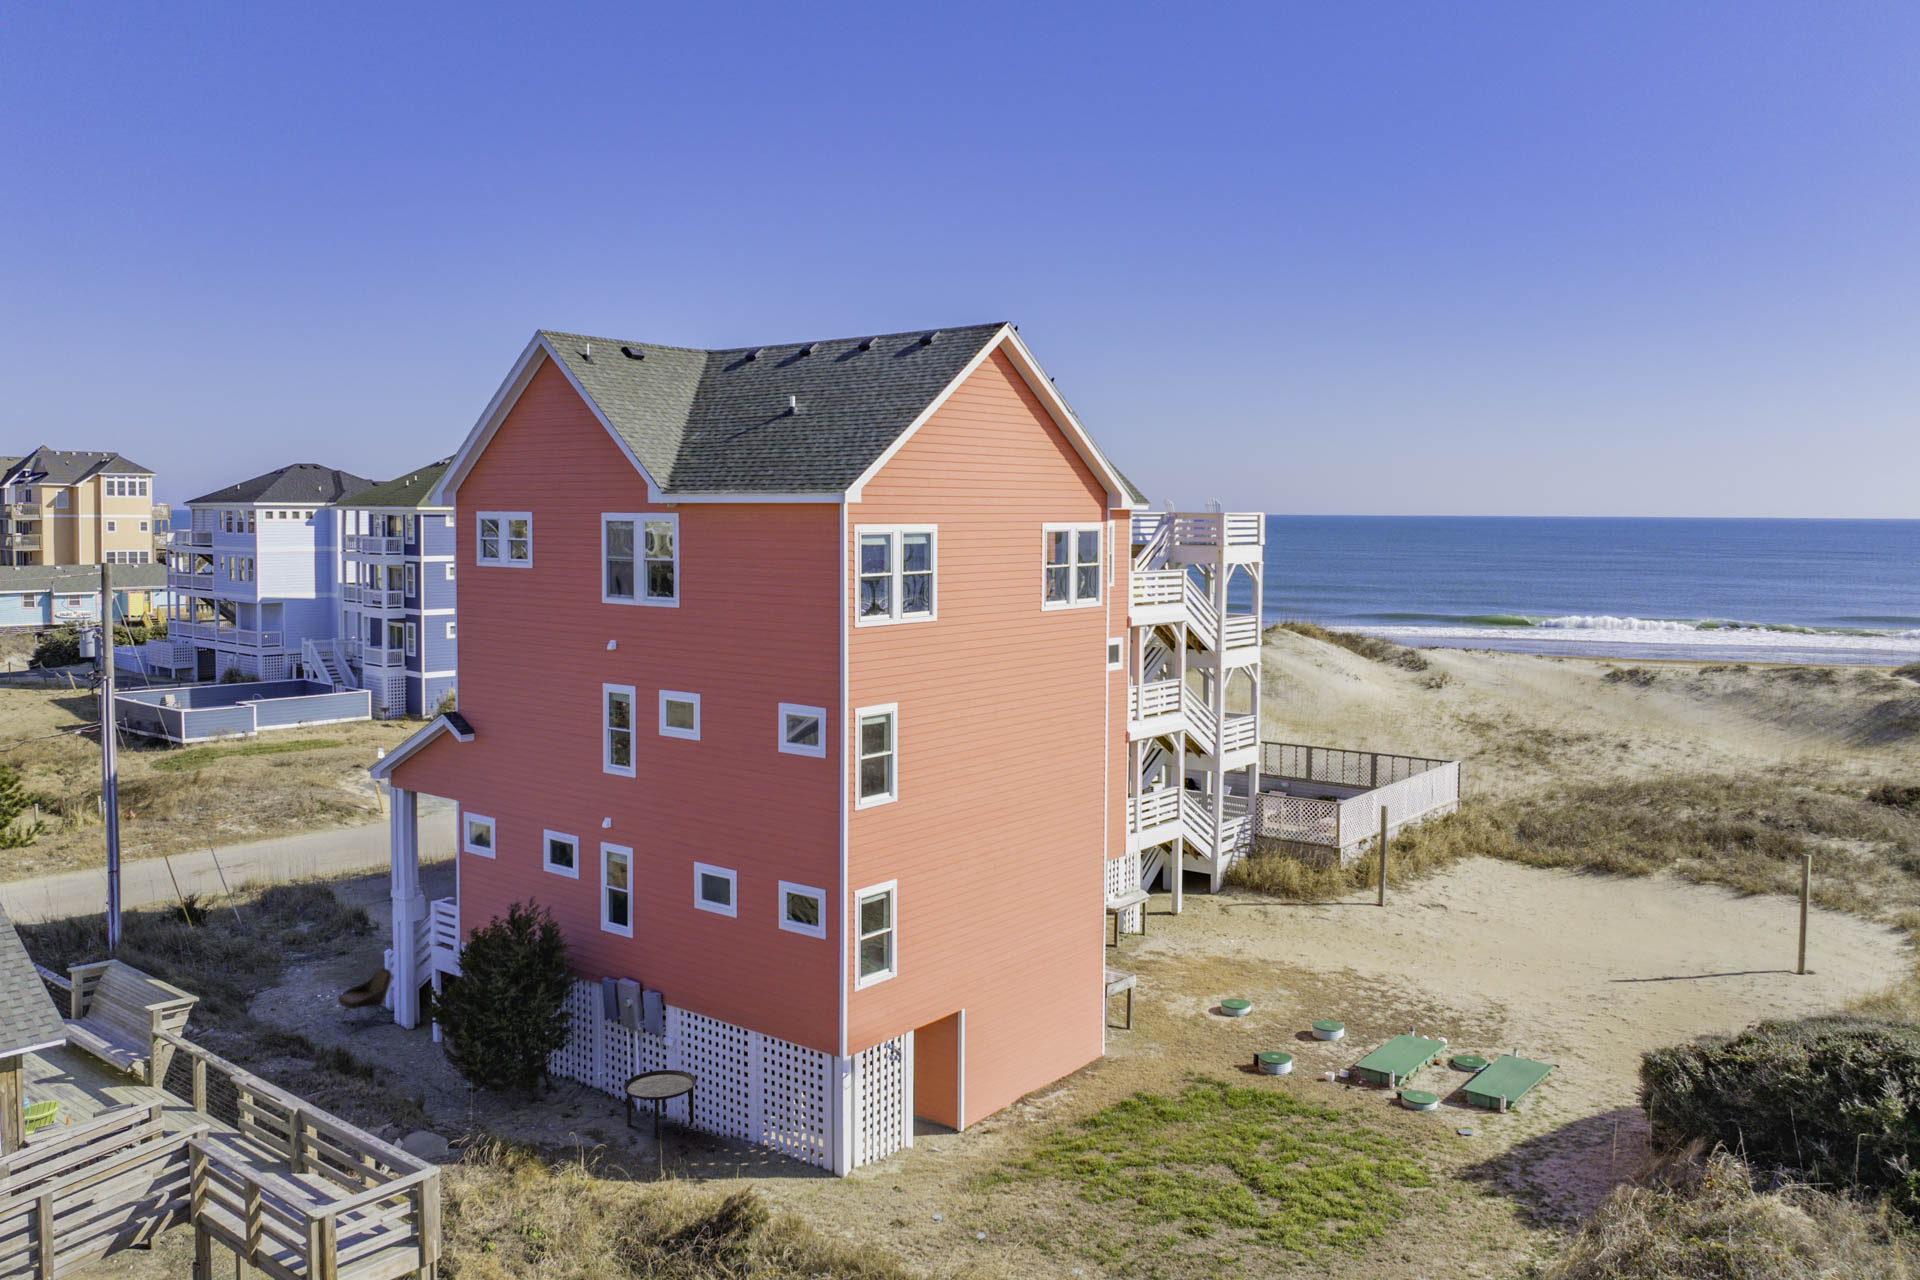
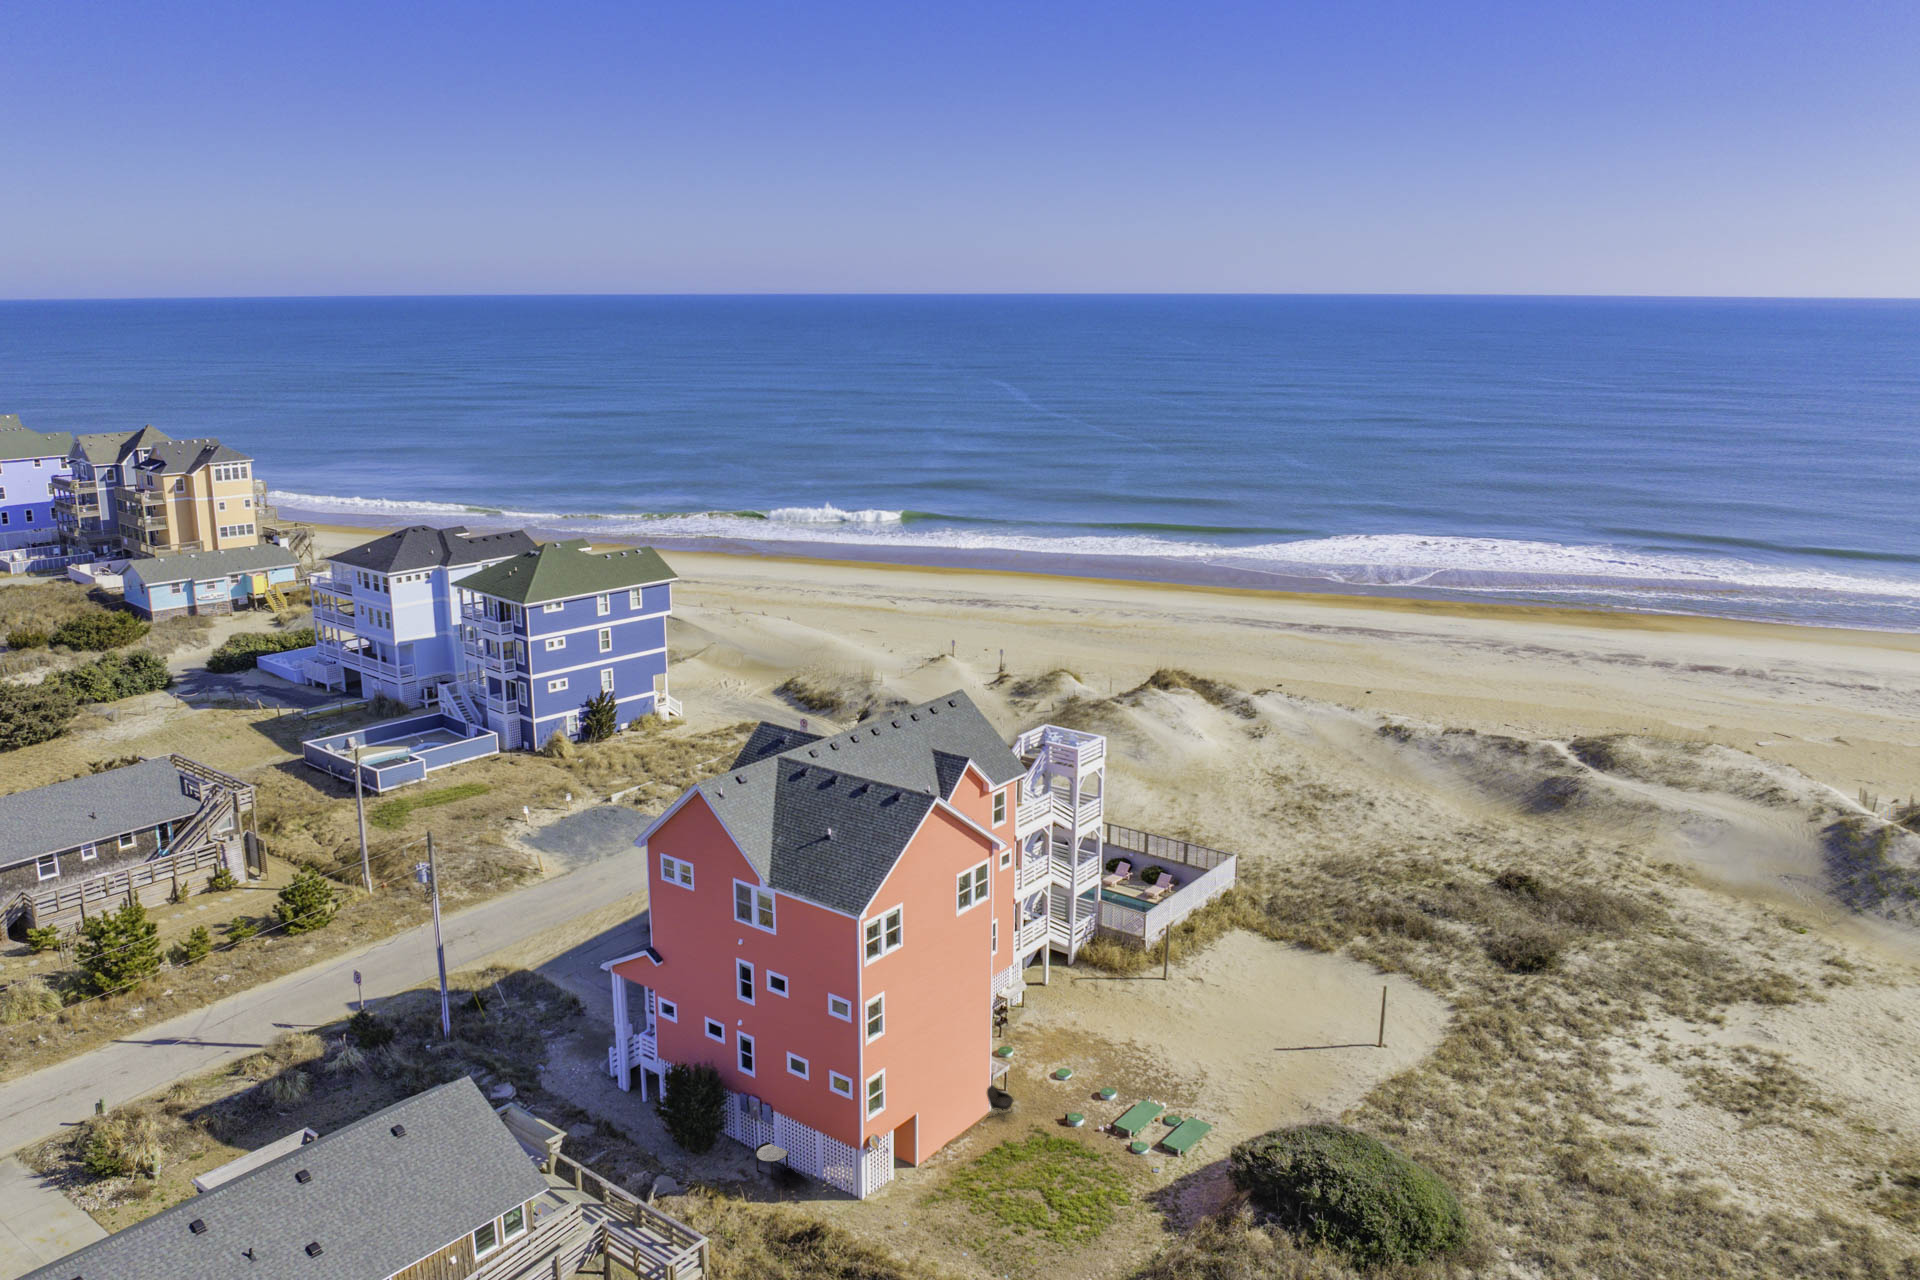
lounge chair: present [338,968,392,1022] -> present [987,1085,1013,1114]

